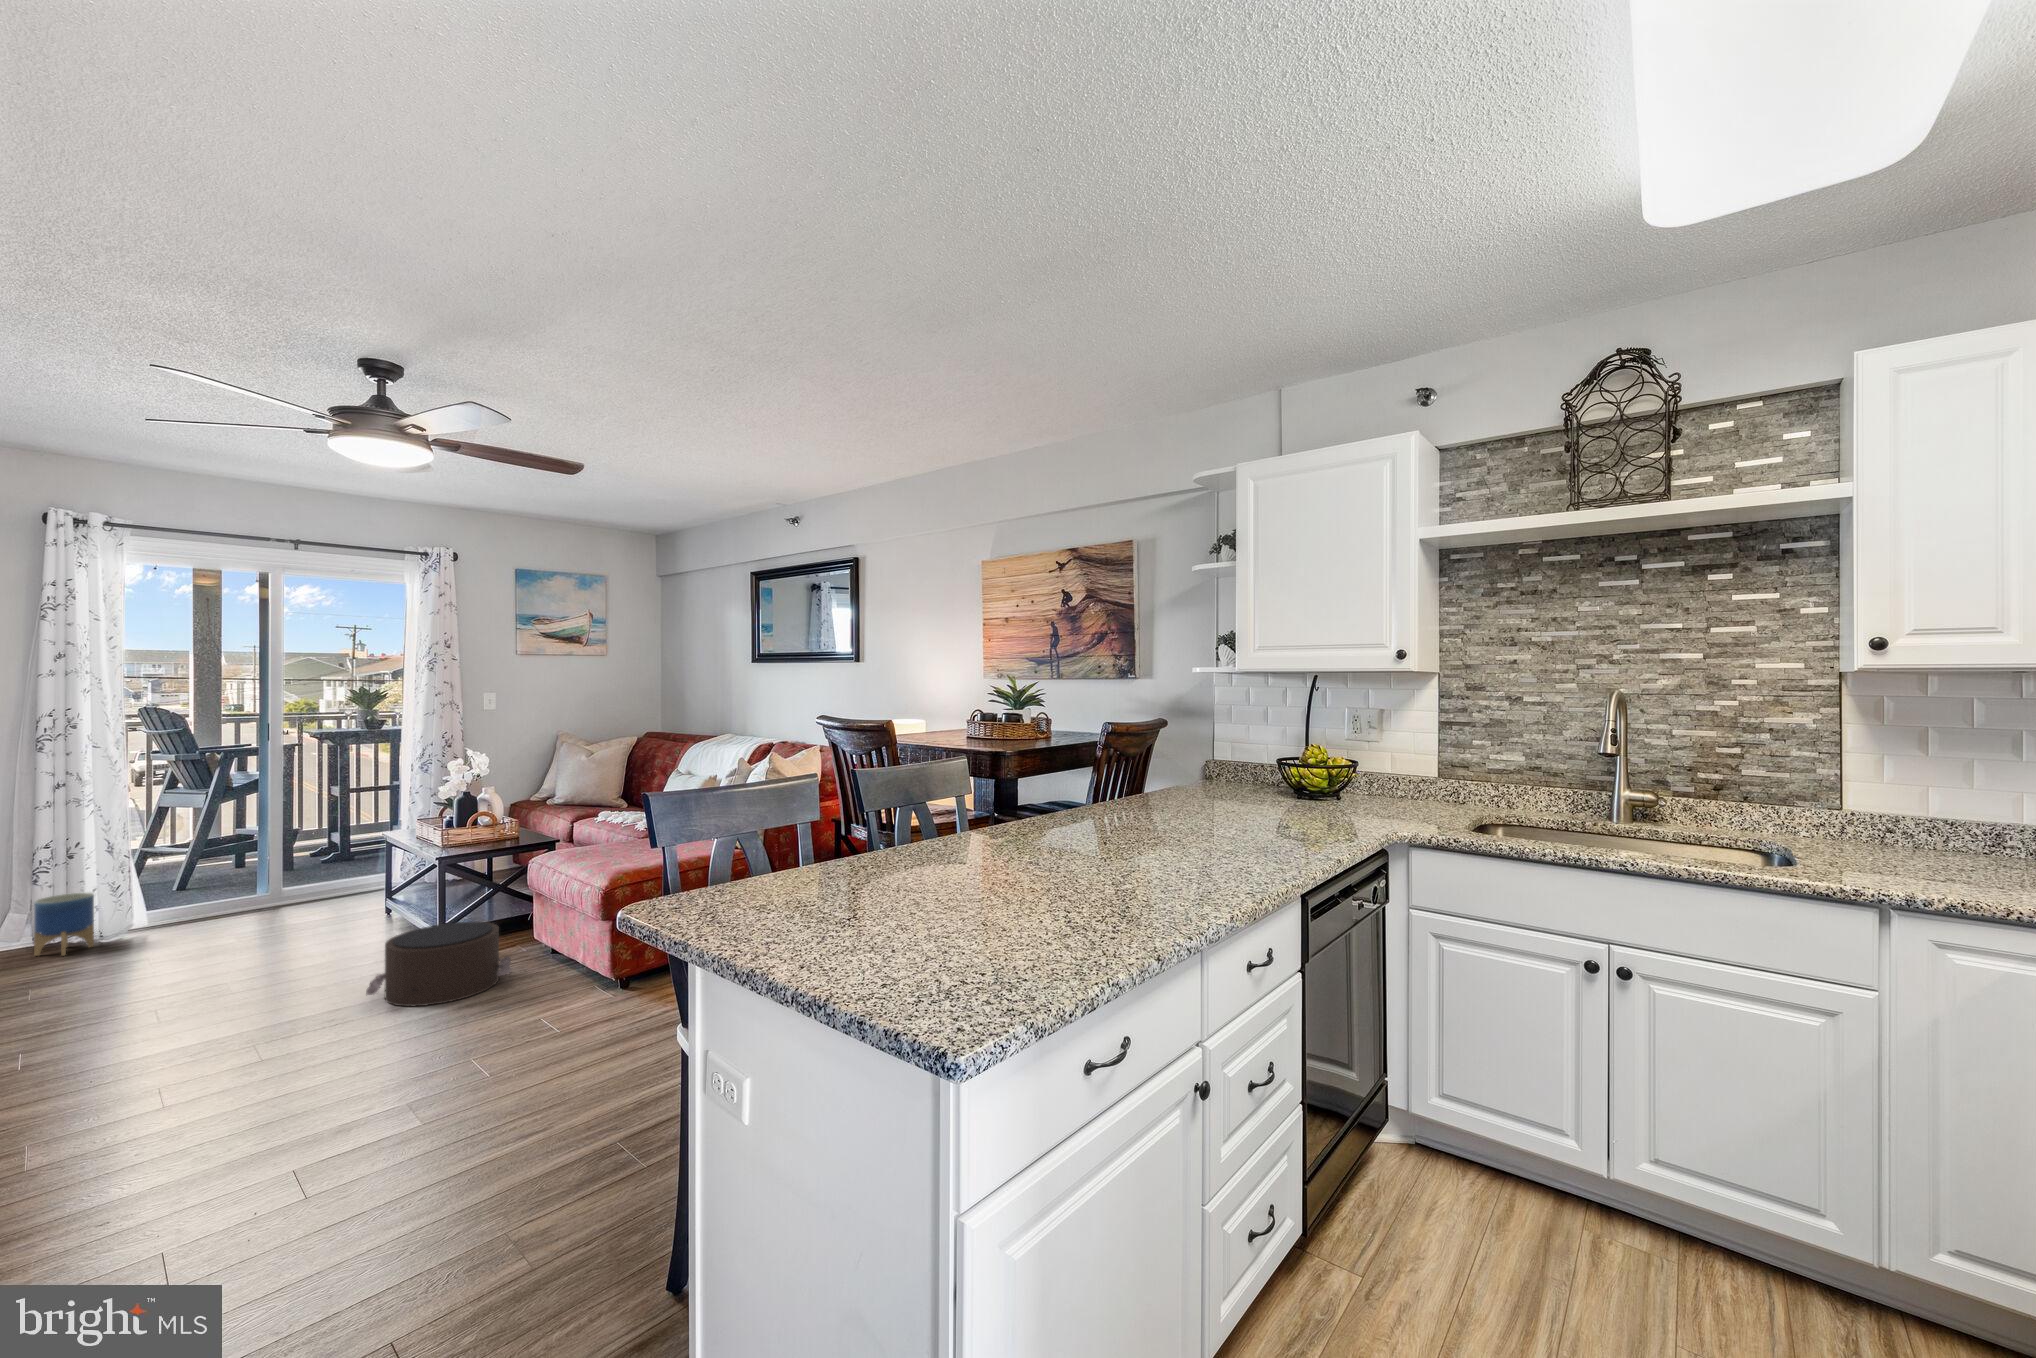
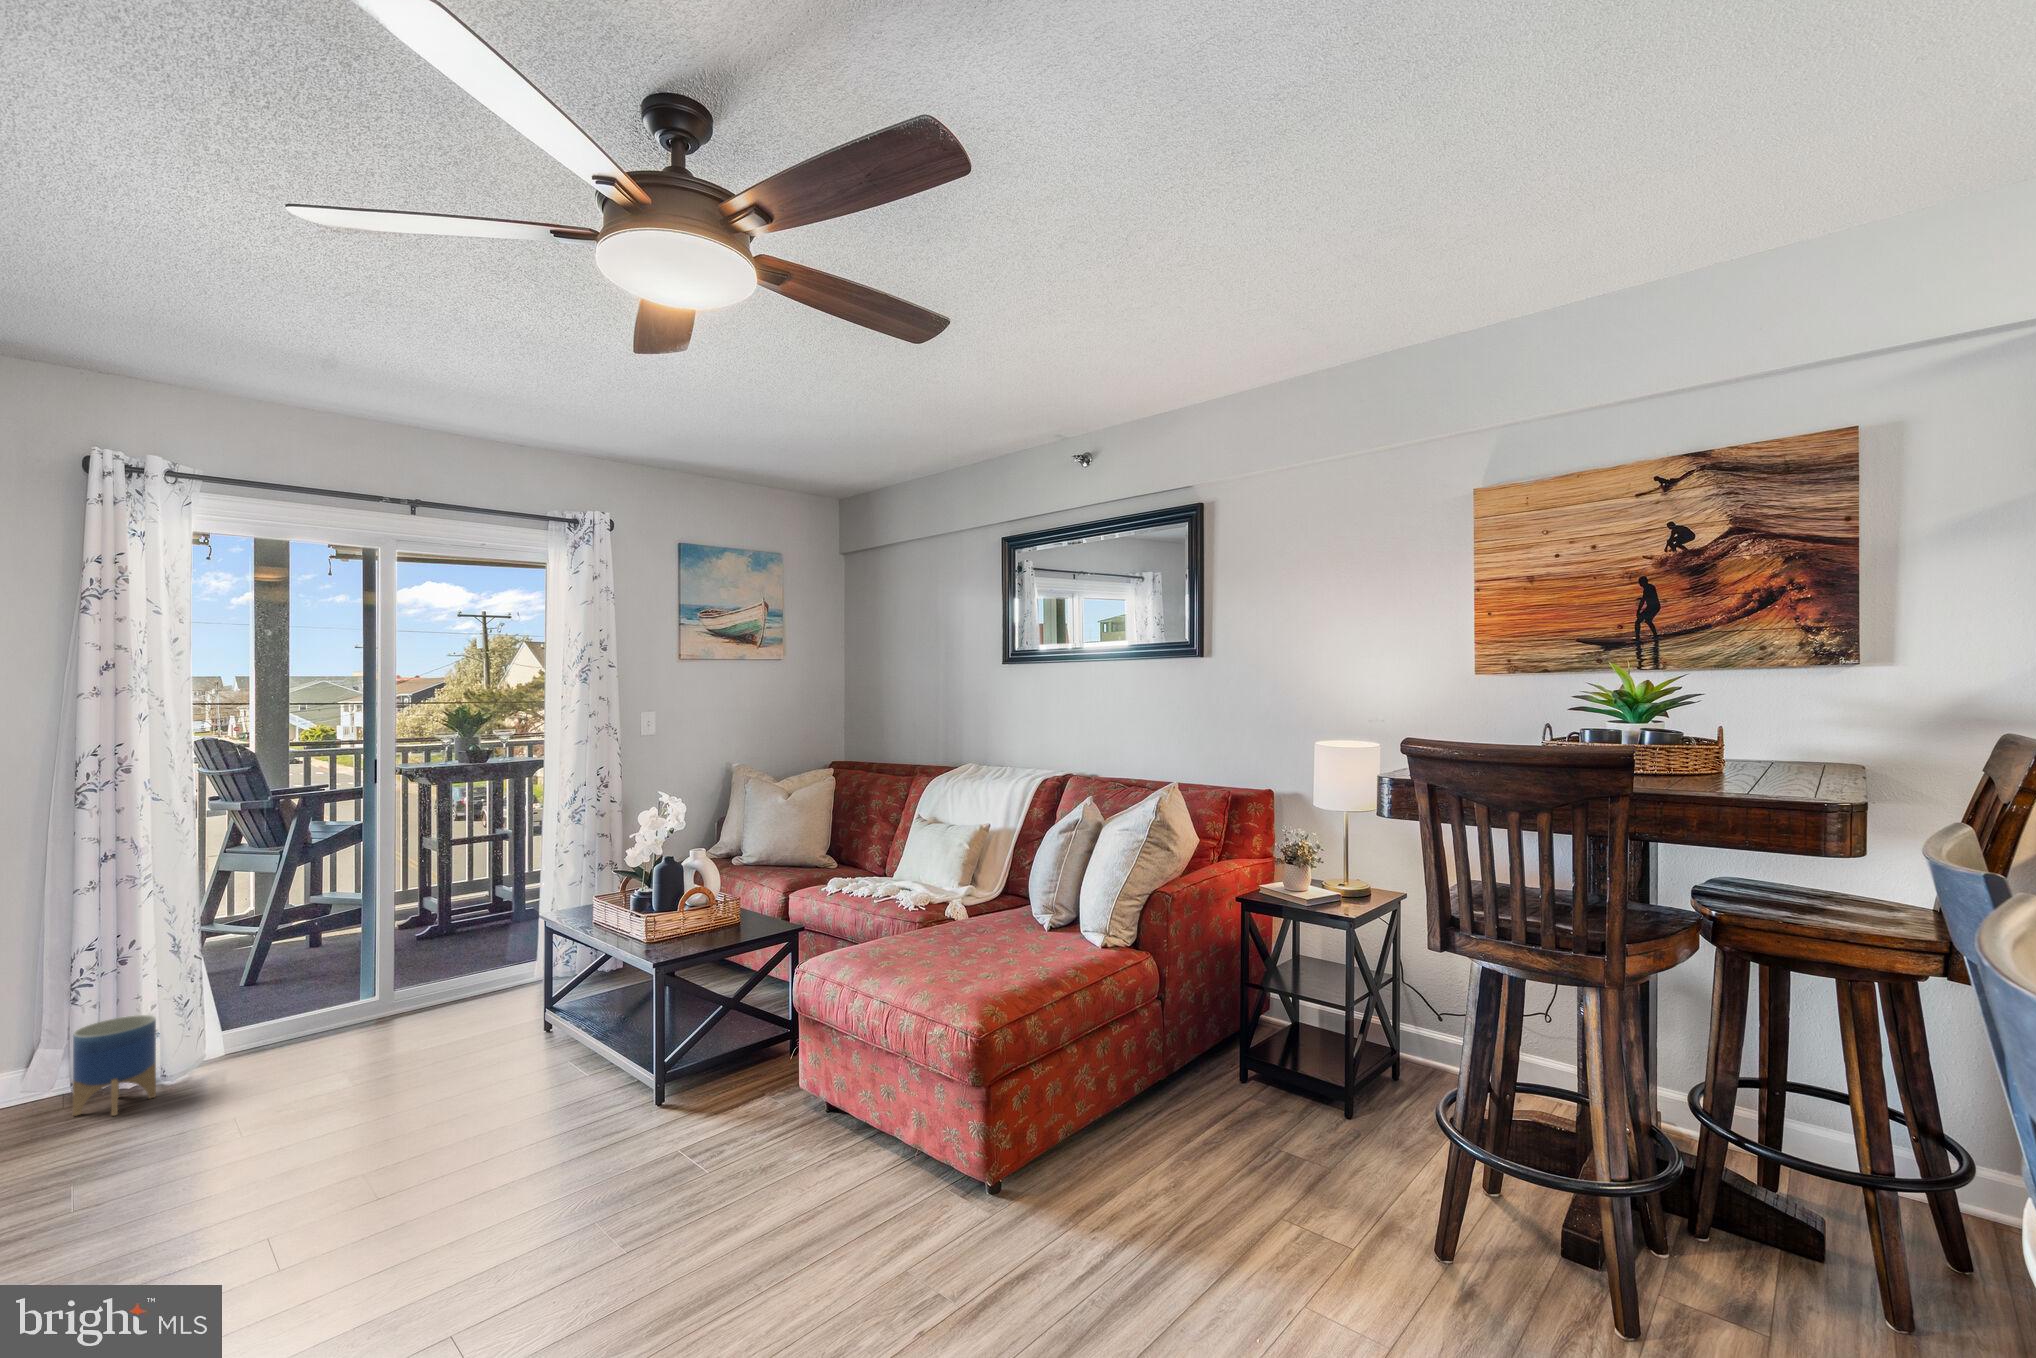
pouf: present [366,922,511,1006] -> none [607,1073,820,1239]

